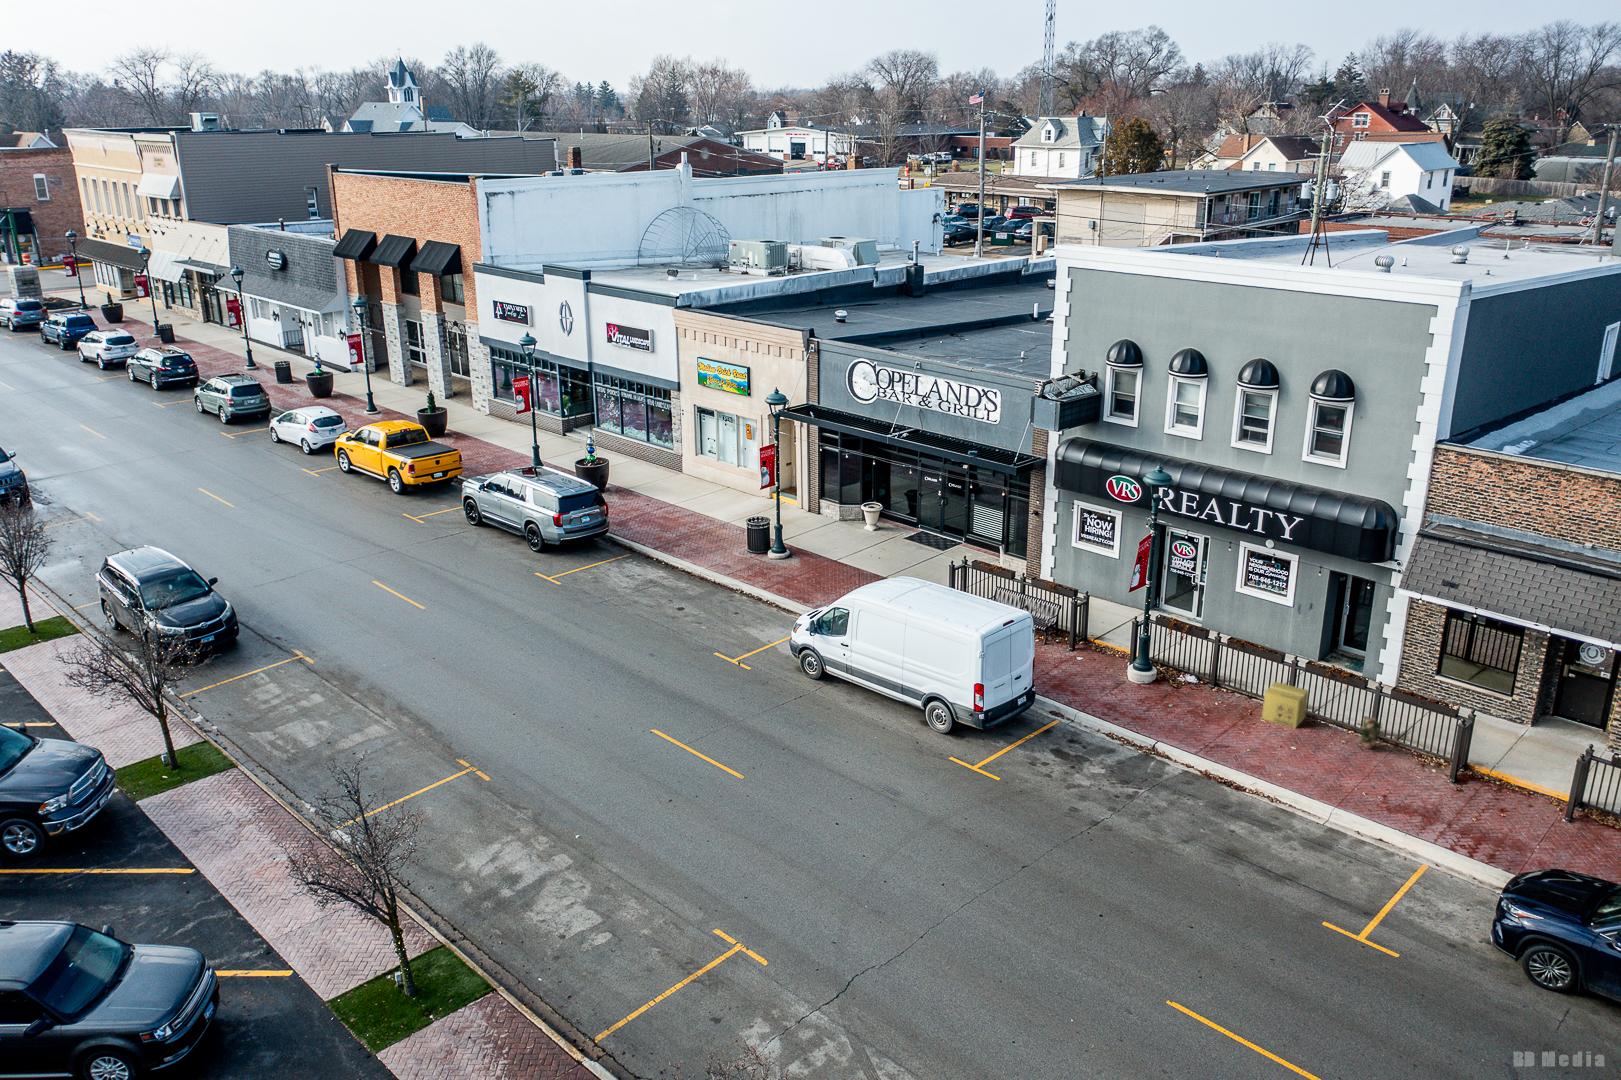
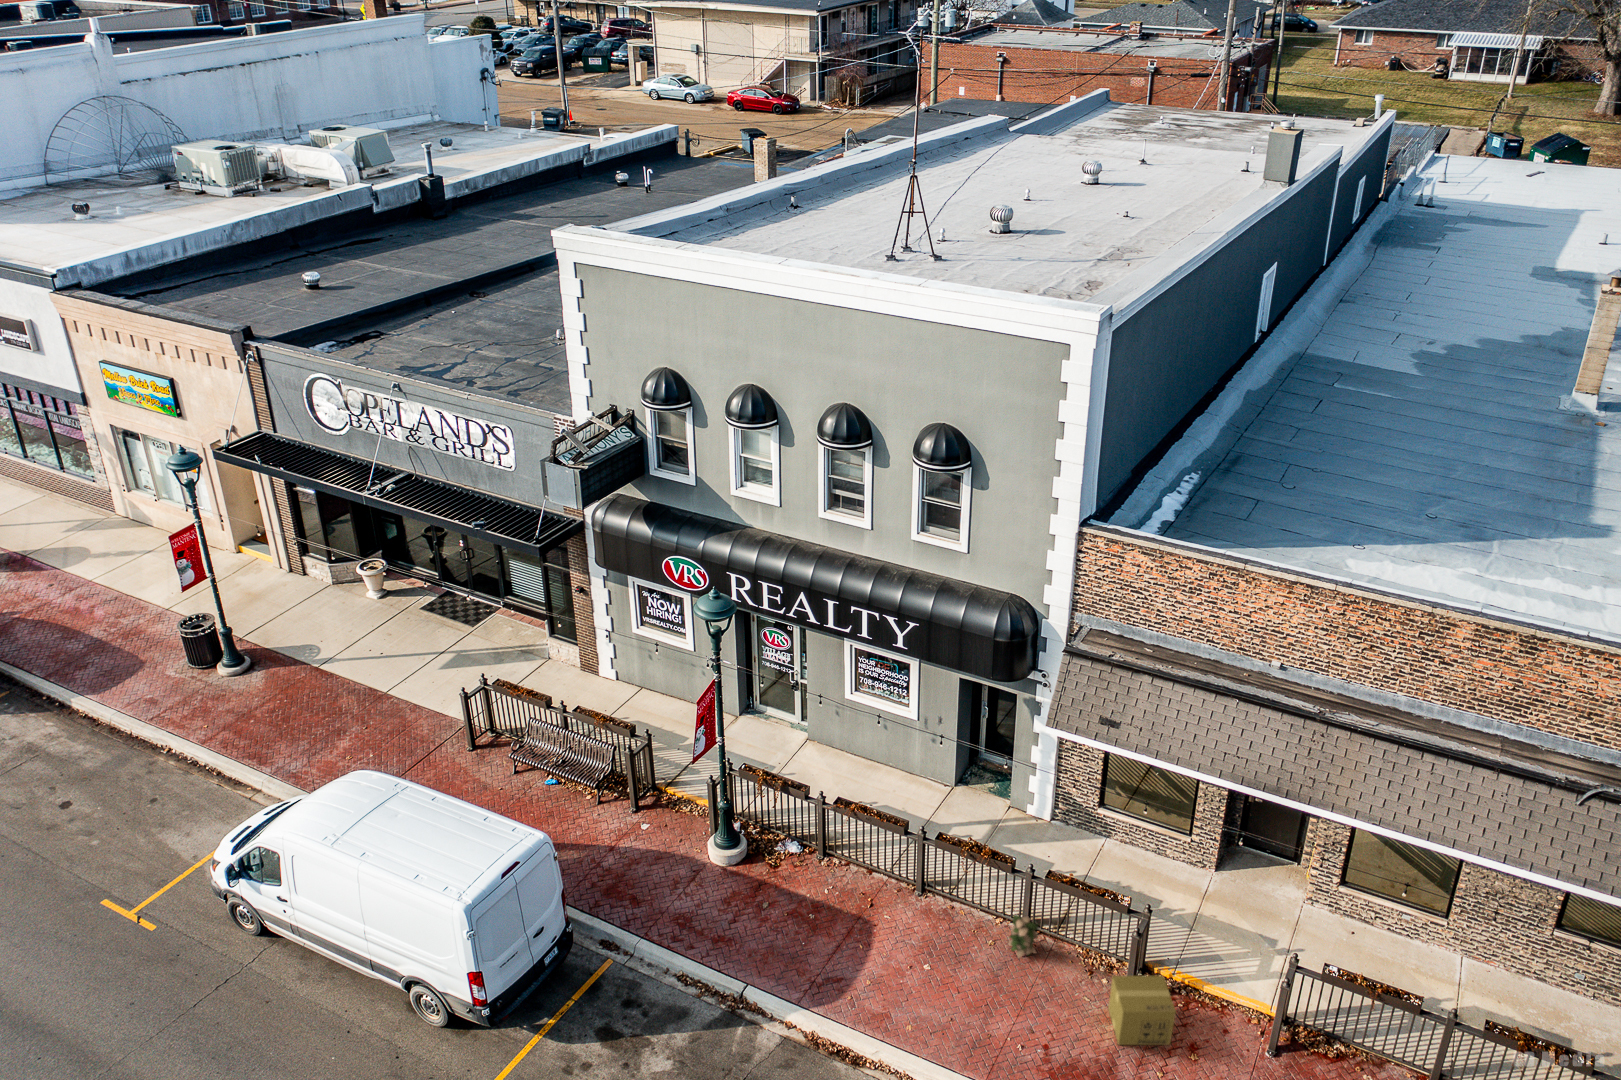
cardboard box: present [1262,682,1308,728] -> present [1108,975,1176,1045]

